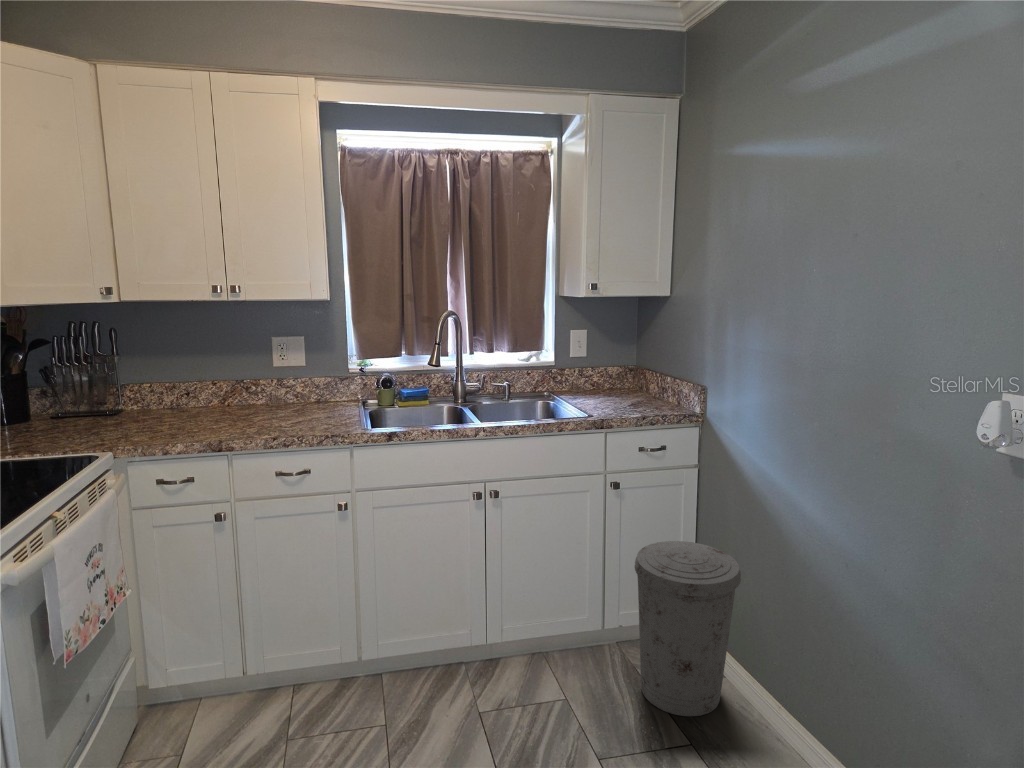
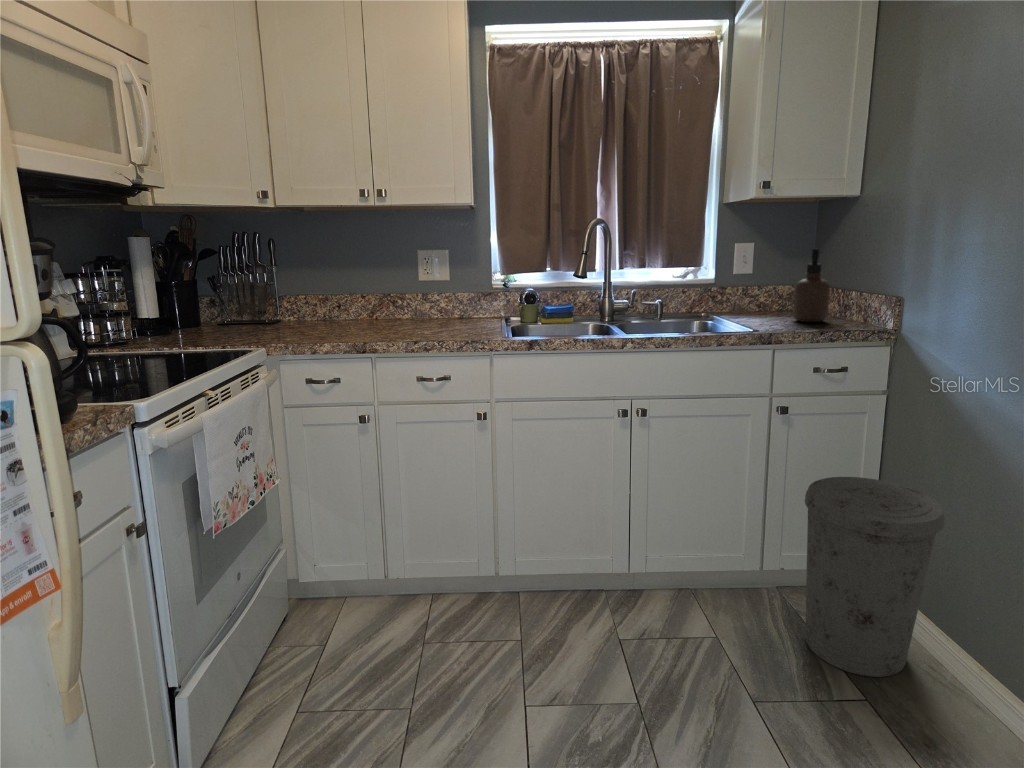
soap dispenser: none [621,341,649,404] -> present [793,249,830,322]

